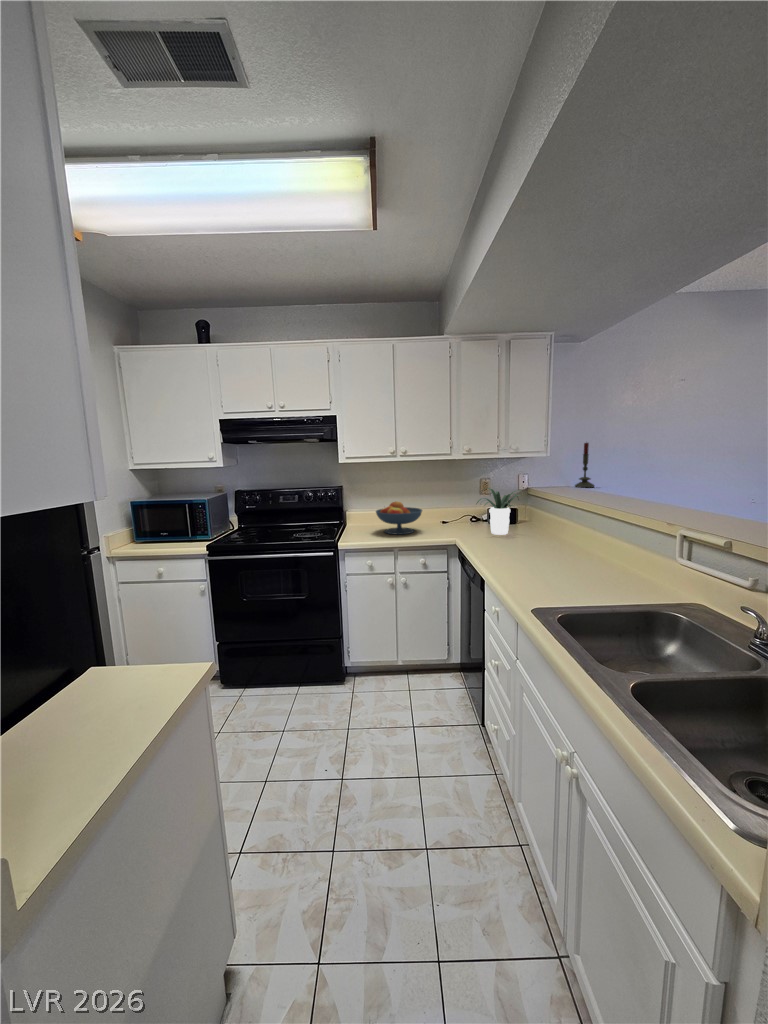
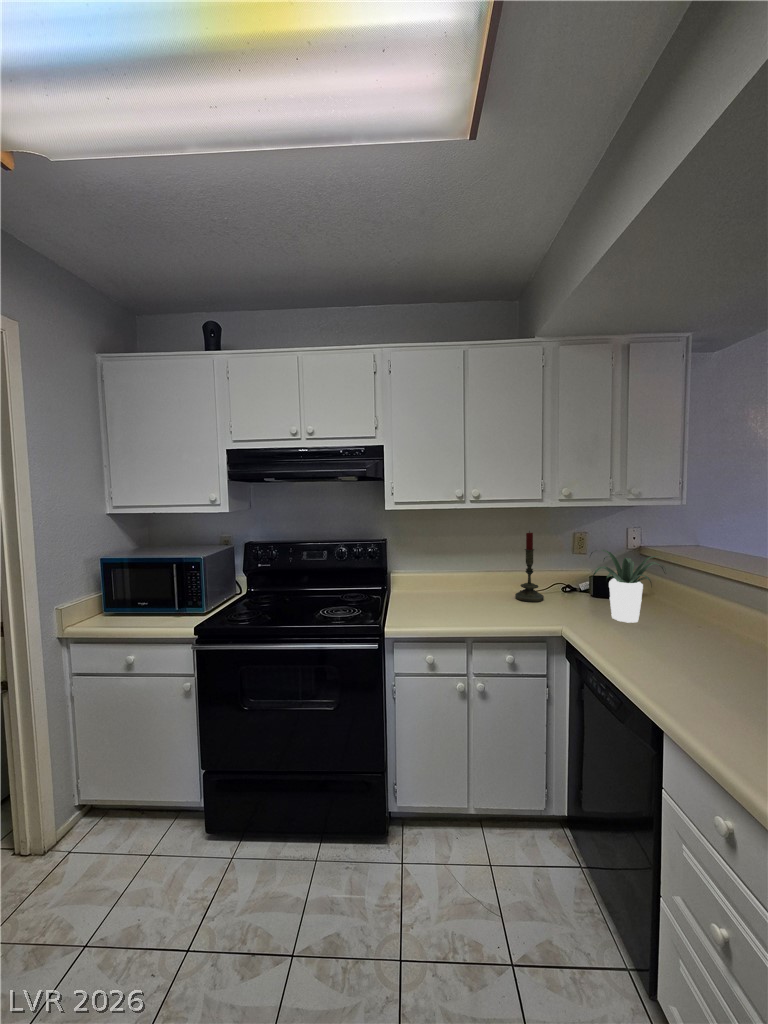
candle: present [575,443,594,488] -> present [515,532,544,602]
fruit bowl: present [376,502,422,534] -> none [435,563,504,614]

